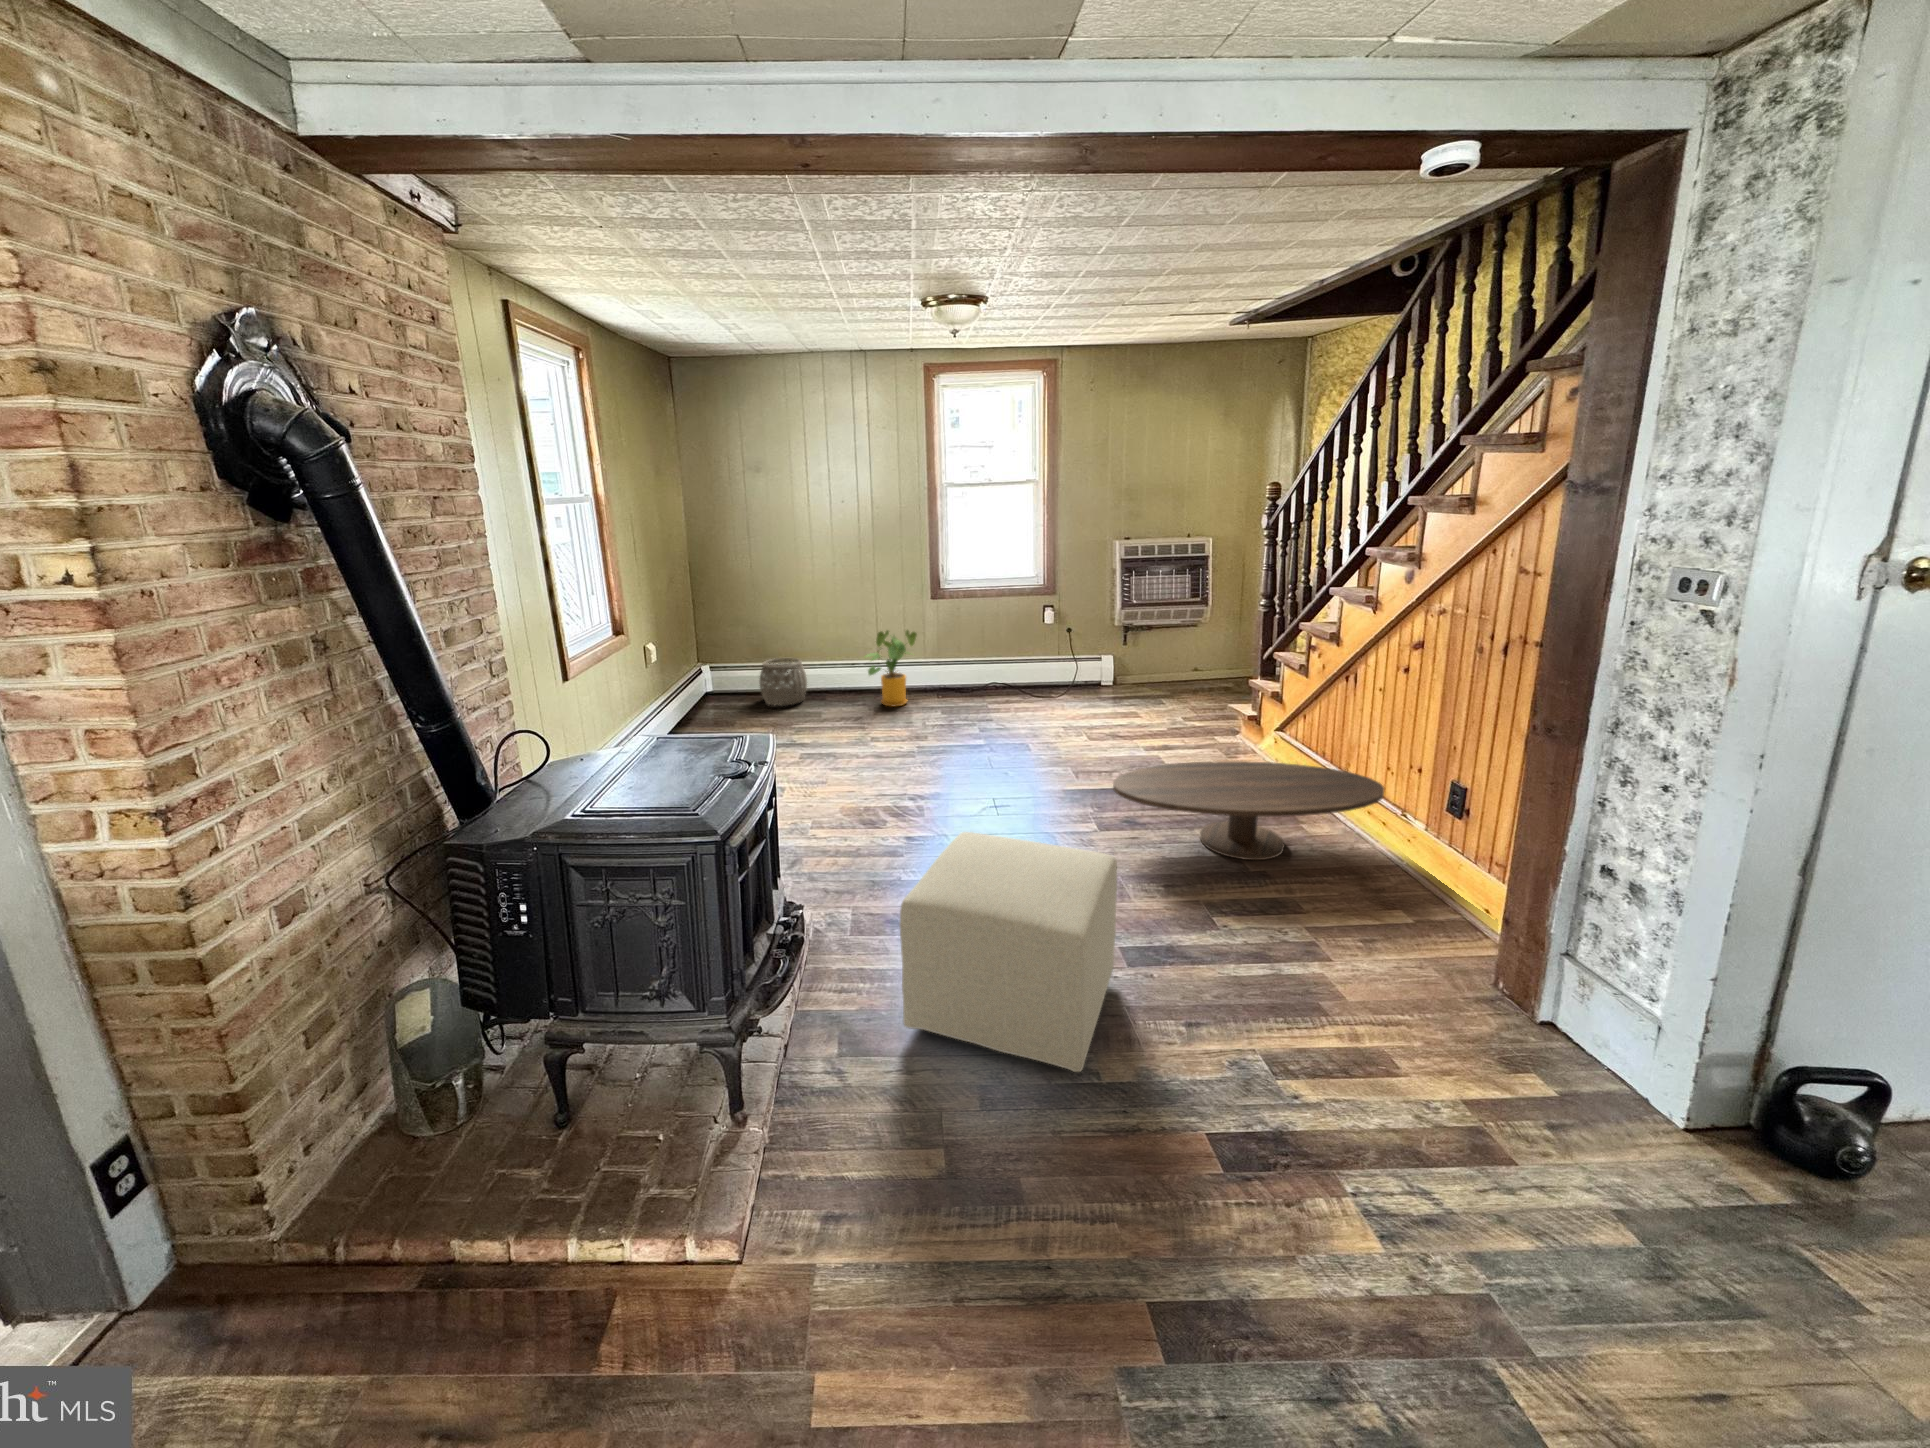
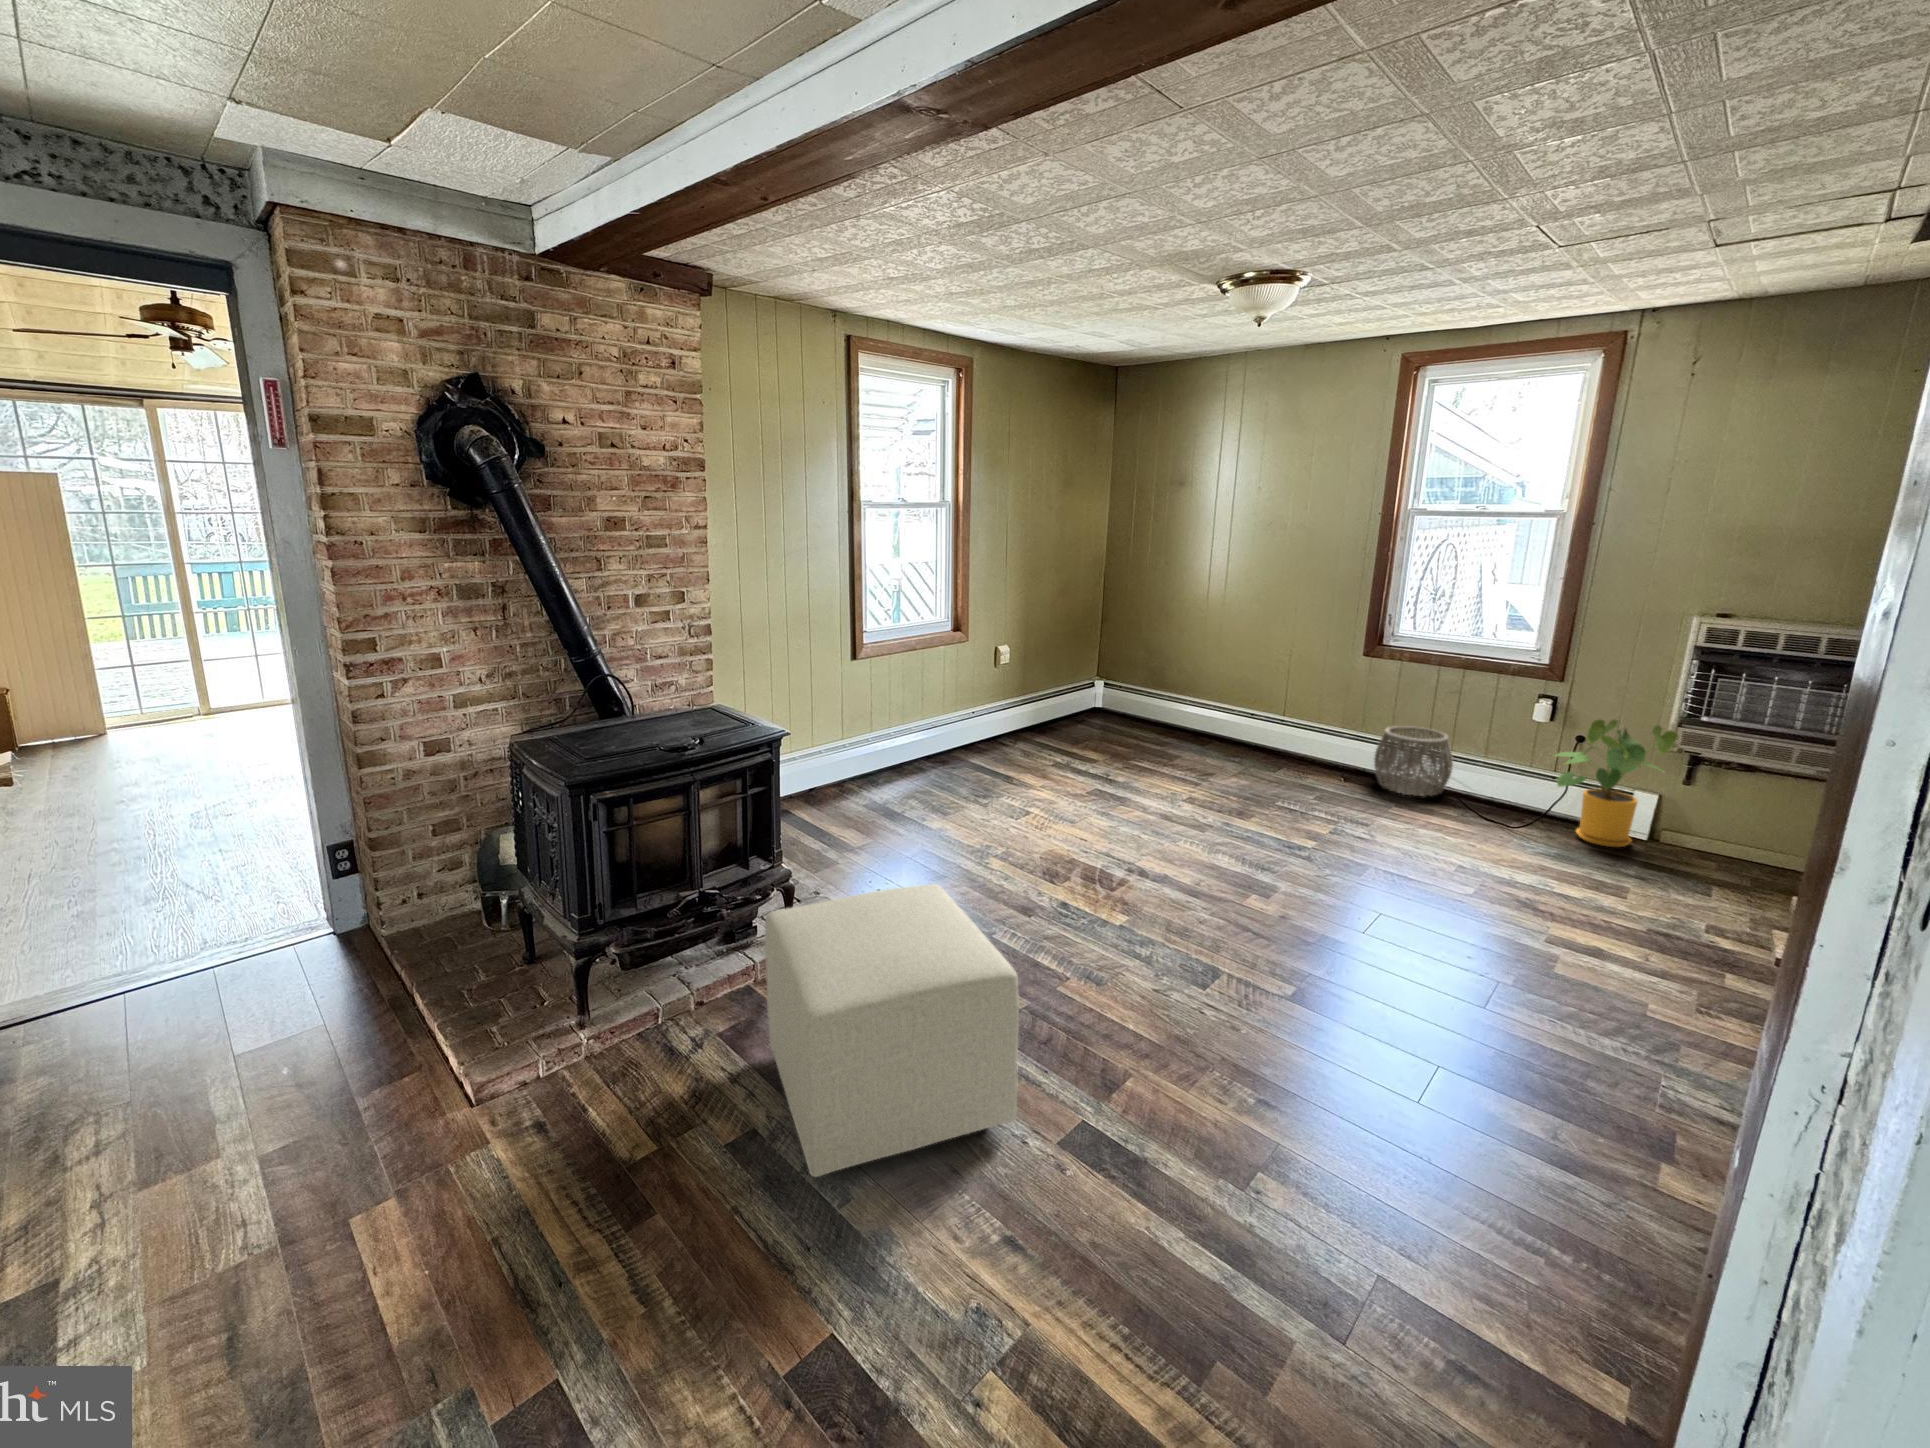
house plant: present [866,630,917,707] -> present [1556,720,1678,847]
woven basket: present [759,658,807,706] -> present [1374,726,1453,796]
coffee table: present [1113,761,1384,860] -> none [1281,920,1867,1170]

